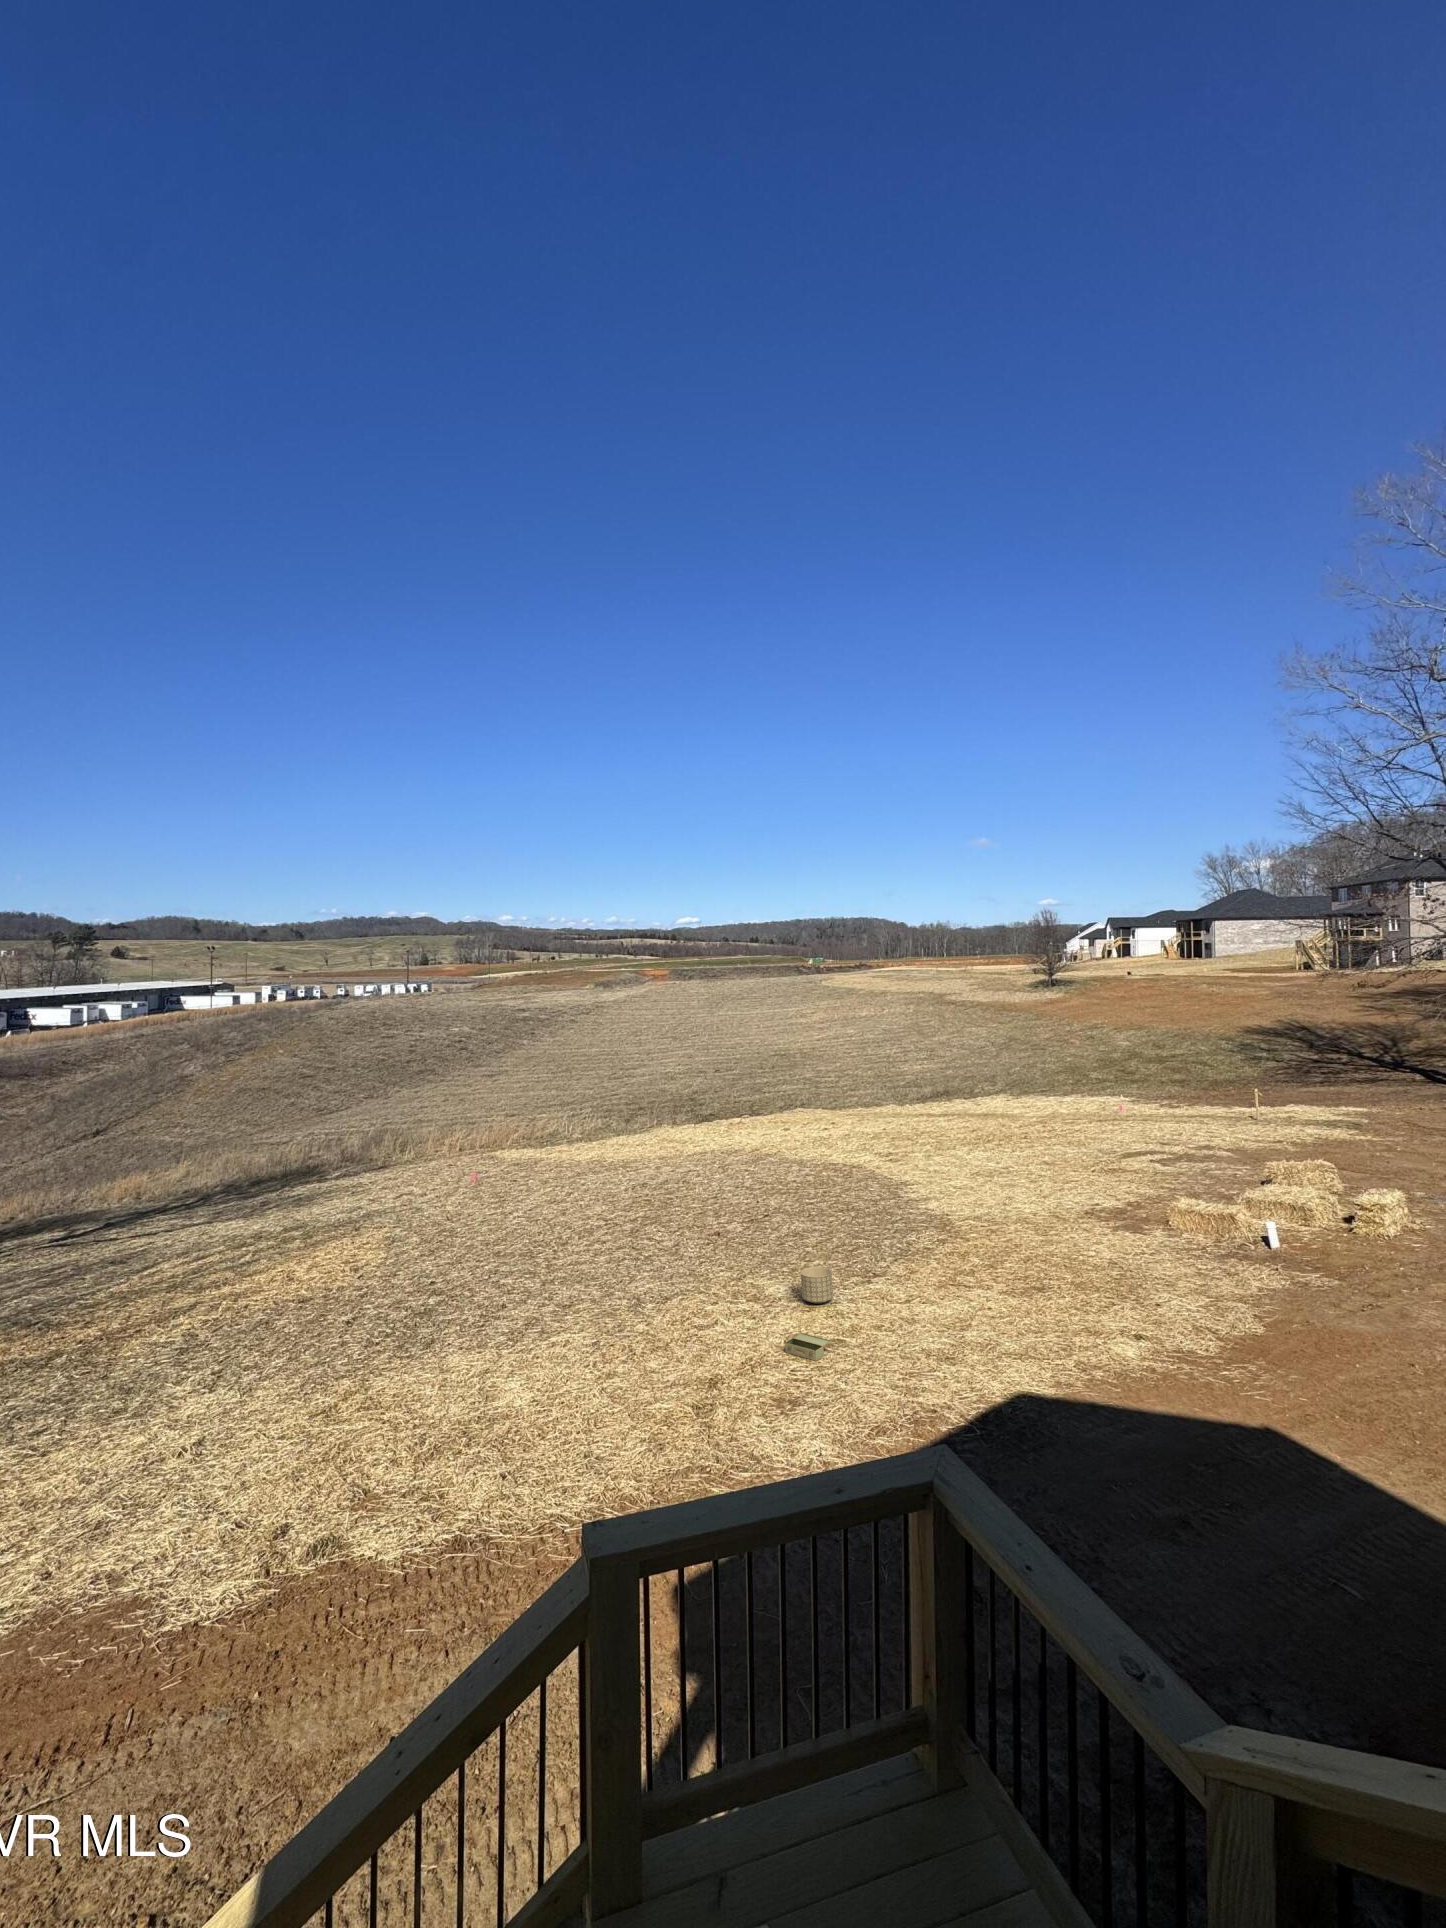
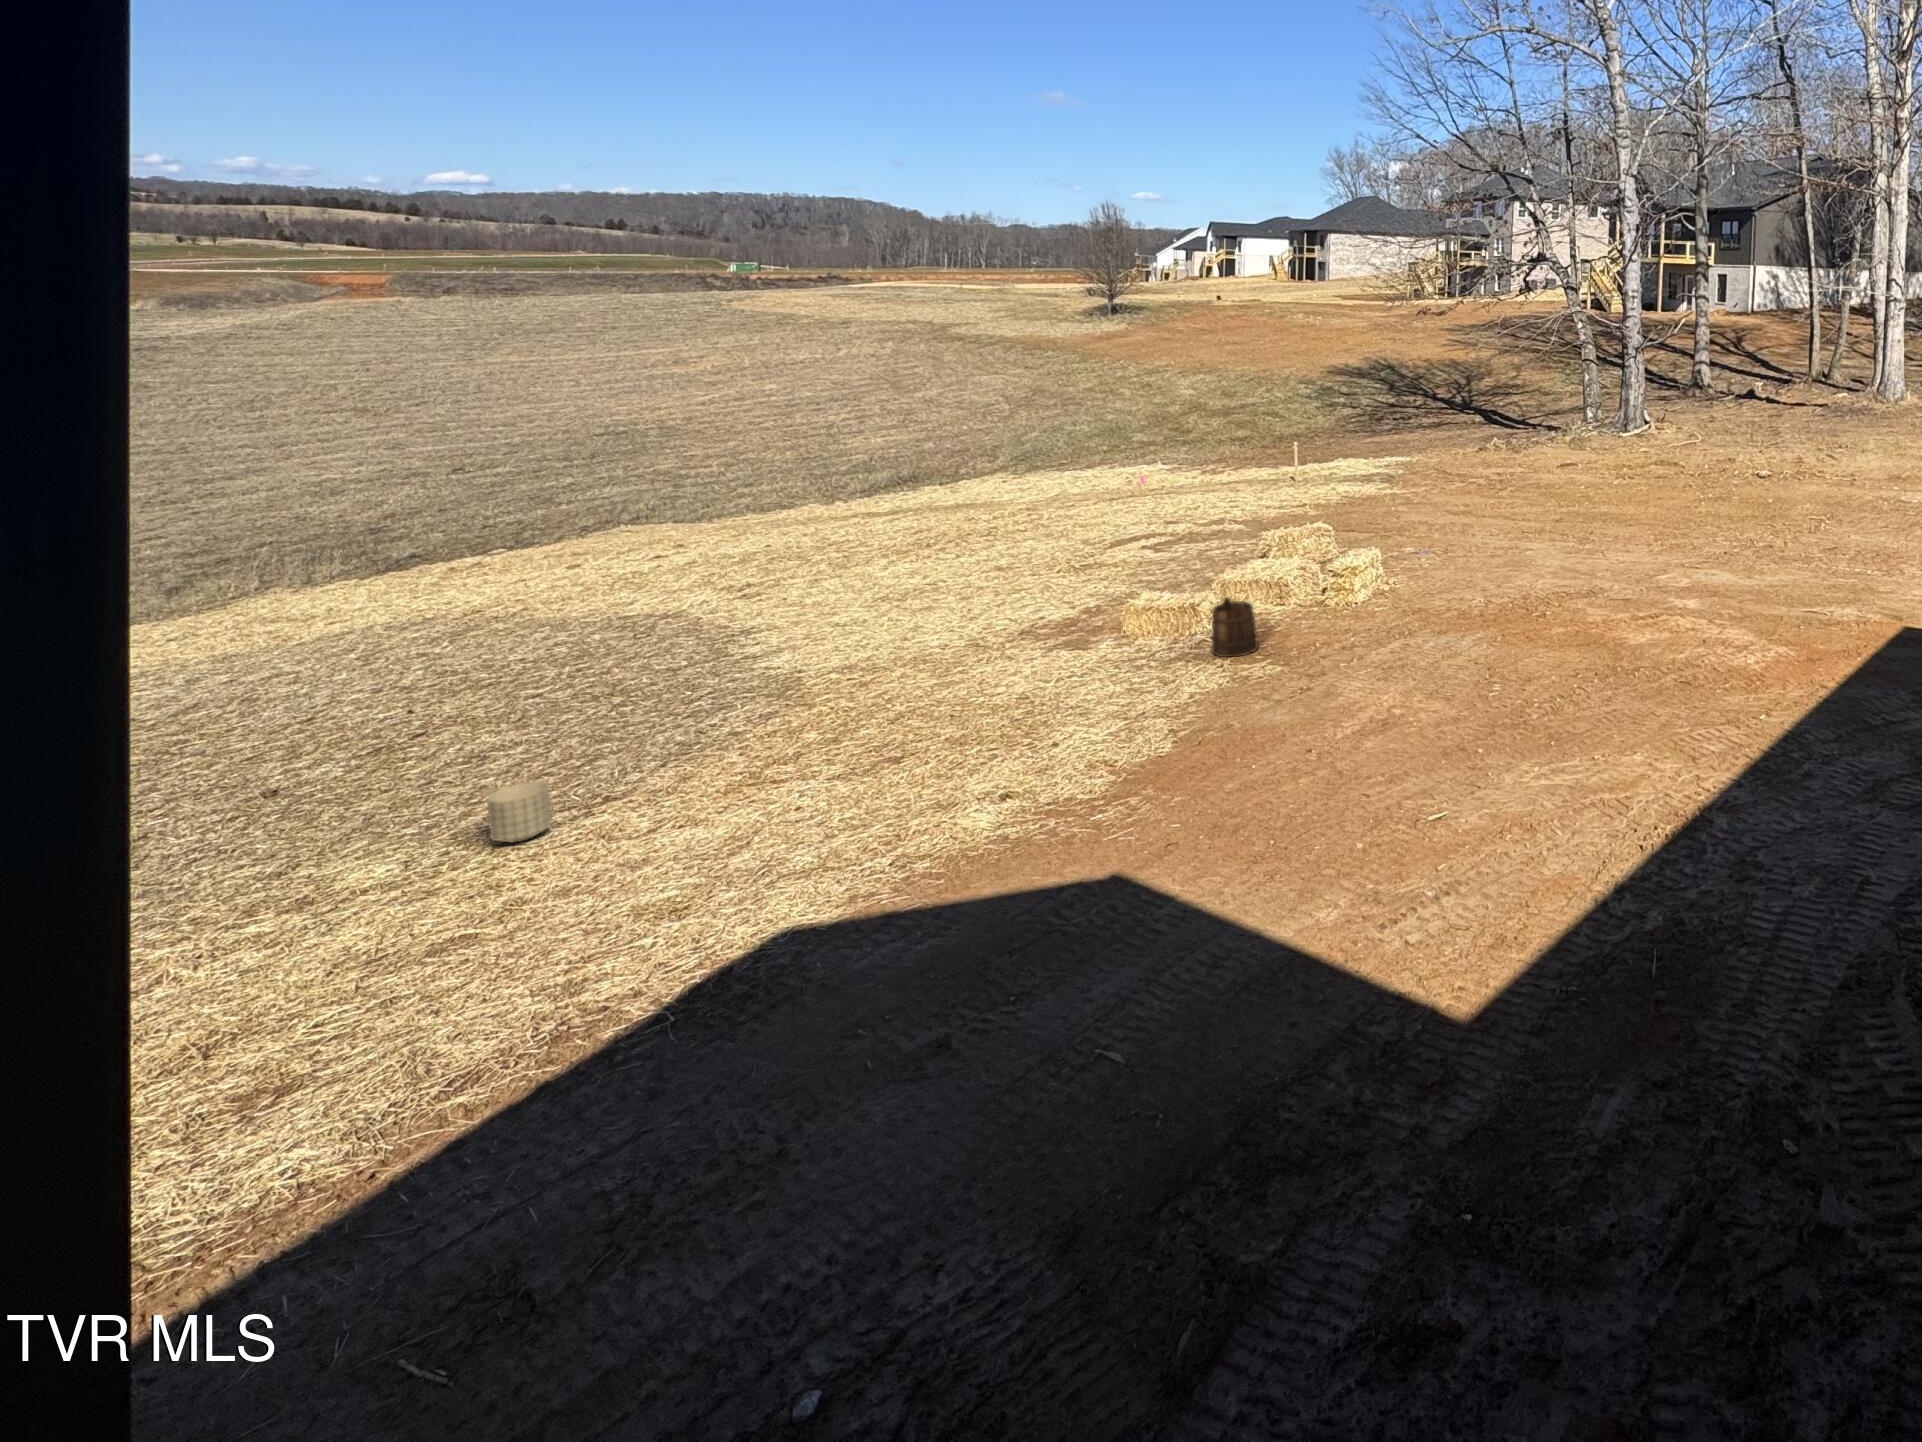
bucket: none [1260,1211,1305,1262] -> present [1211,597,1258,657]
toolbox: present [785,1333,830,1361] -> none [413,899,505,939]

